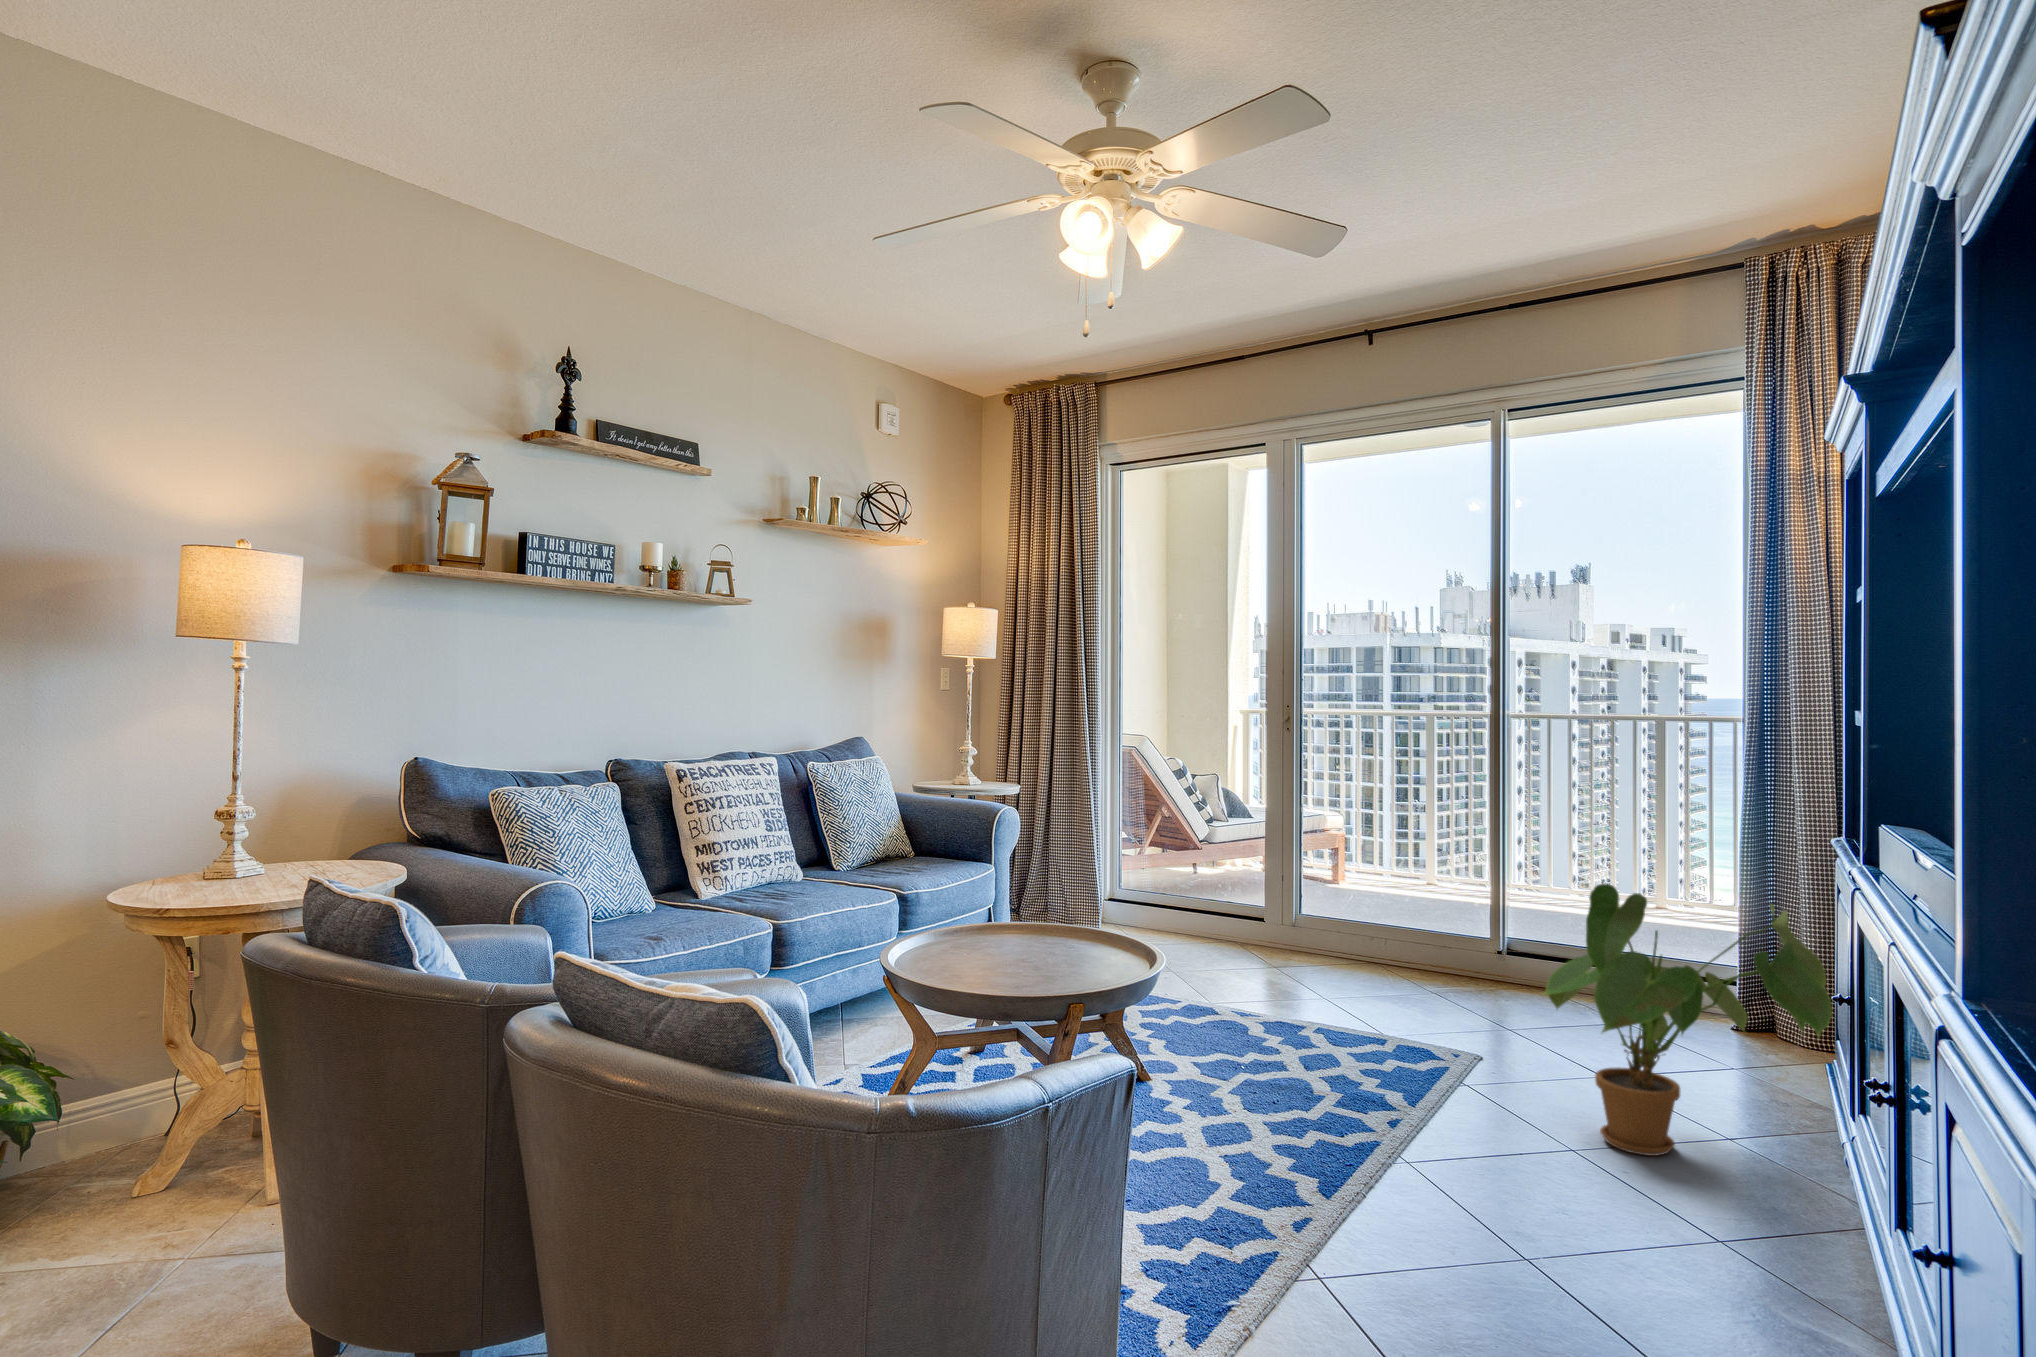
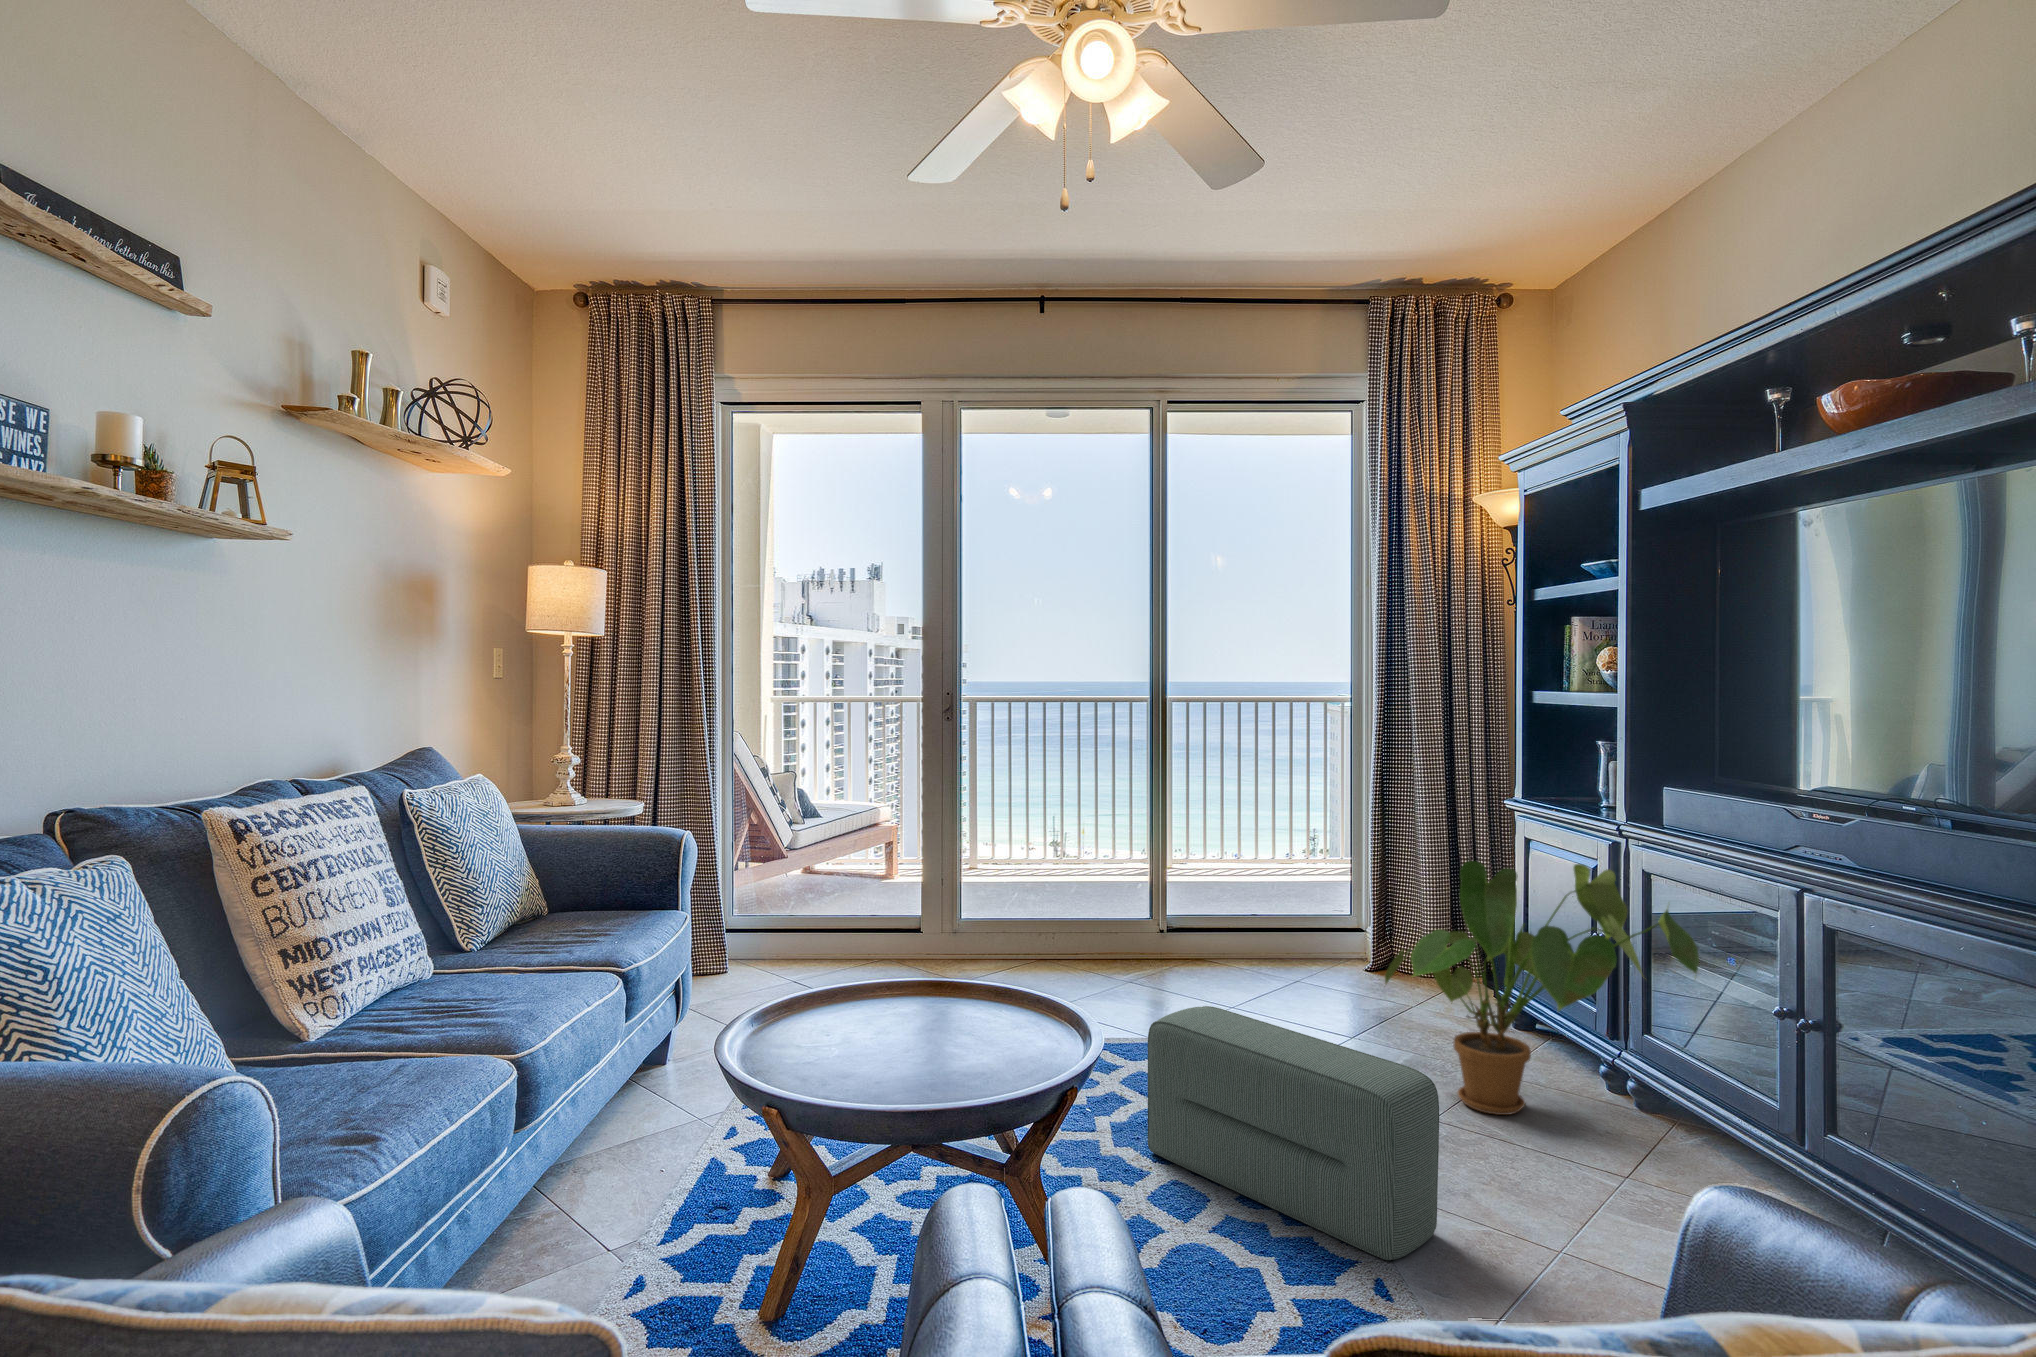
pouf: none [1235,981,1391,1196] -> present [1148,1006,1439,1260]

